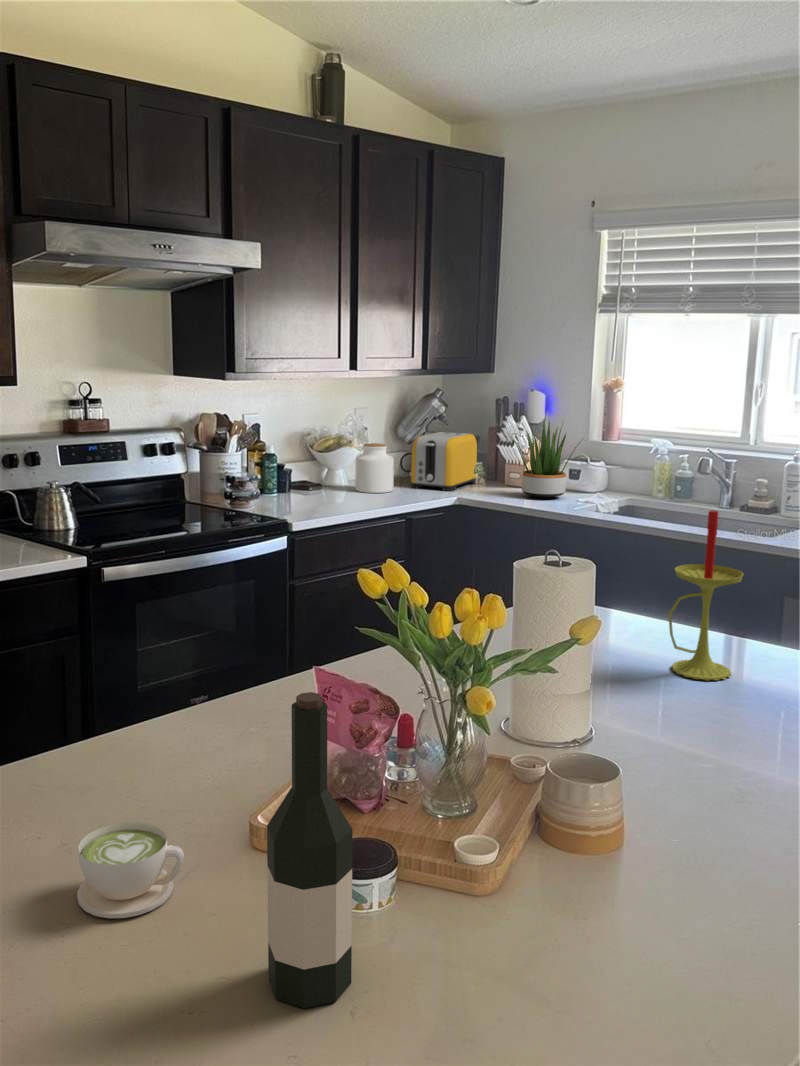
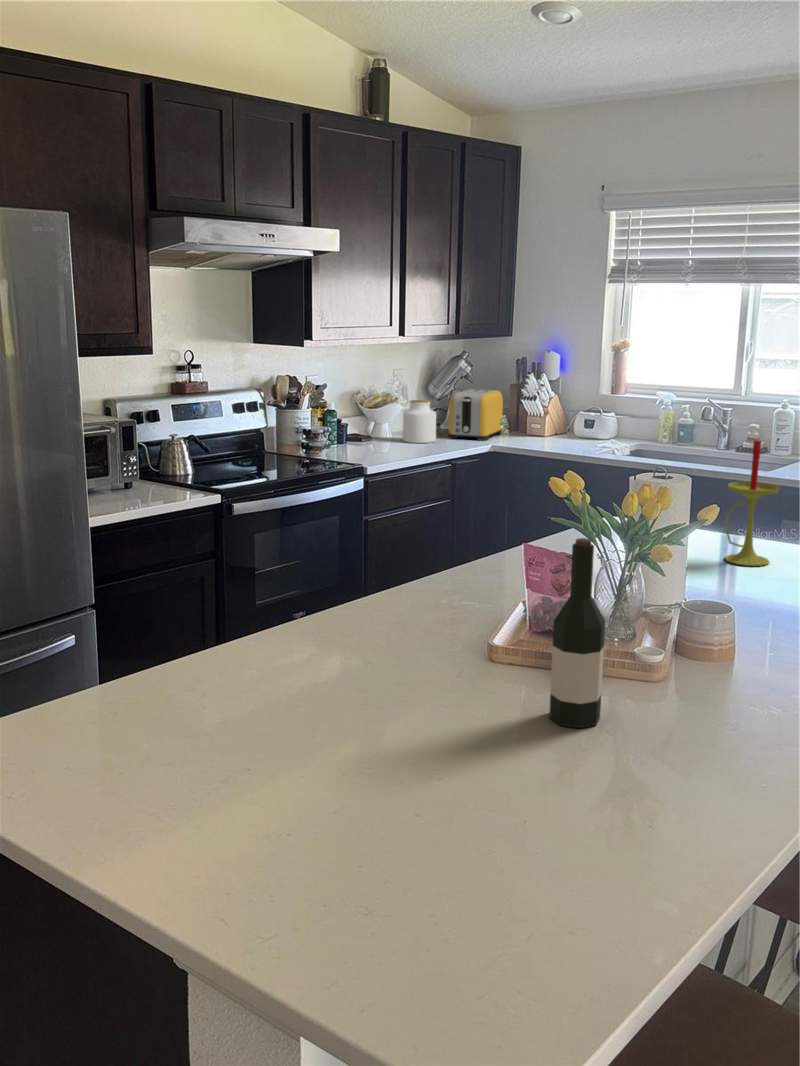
potted plant: present [510,419,581,499] -> none [532,375,606,445]
coffee cup: present [77,822,184,918] -> none [399,642,468,696]

